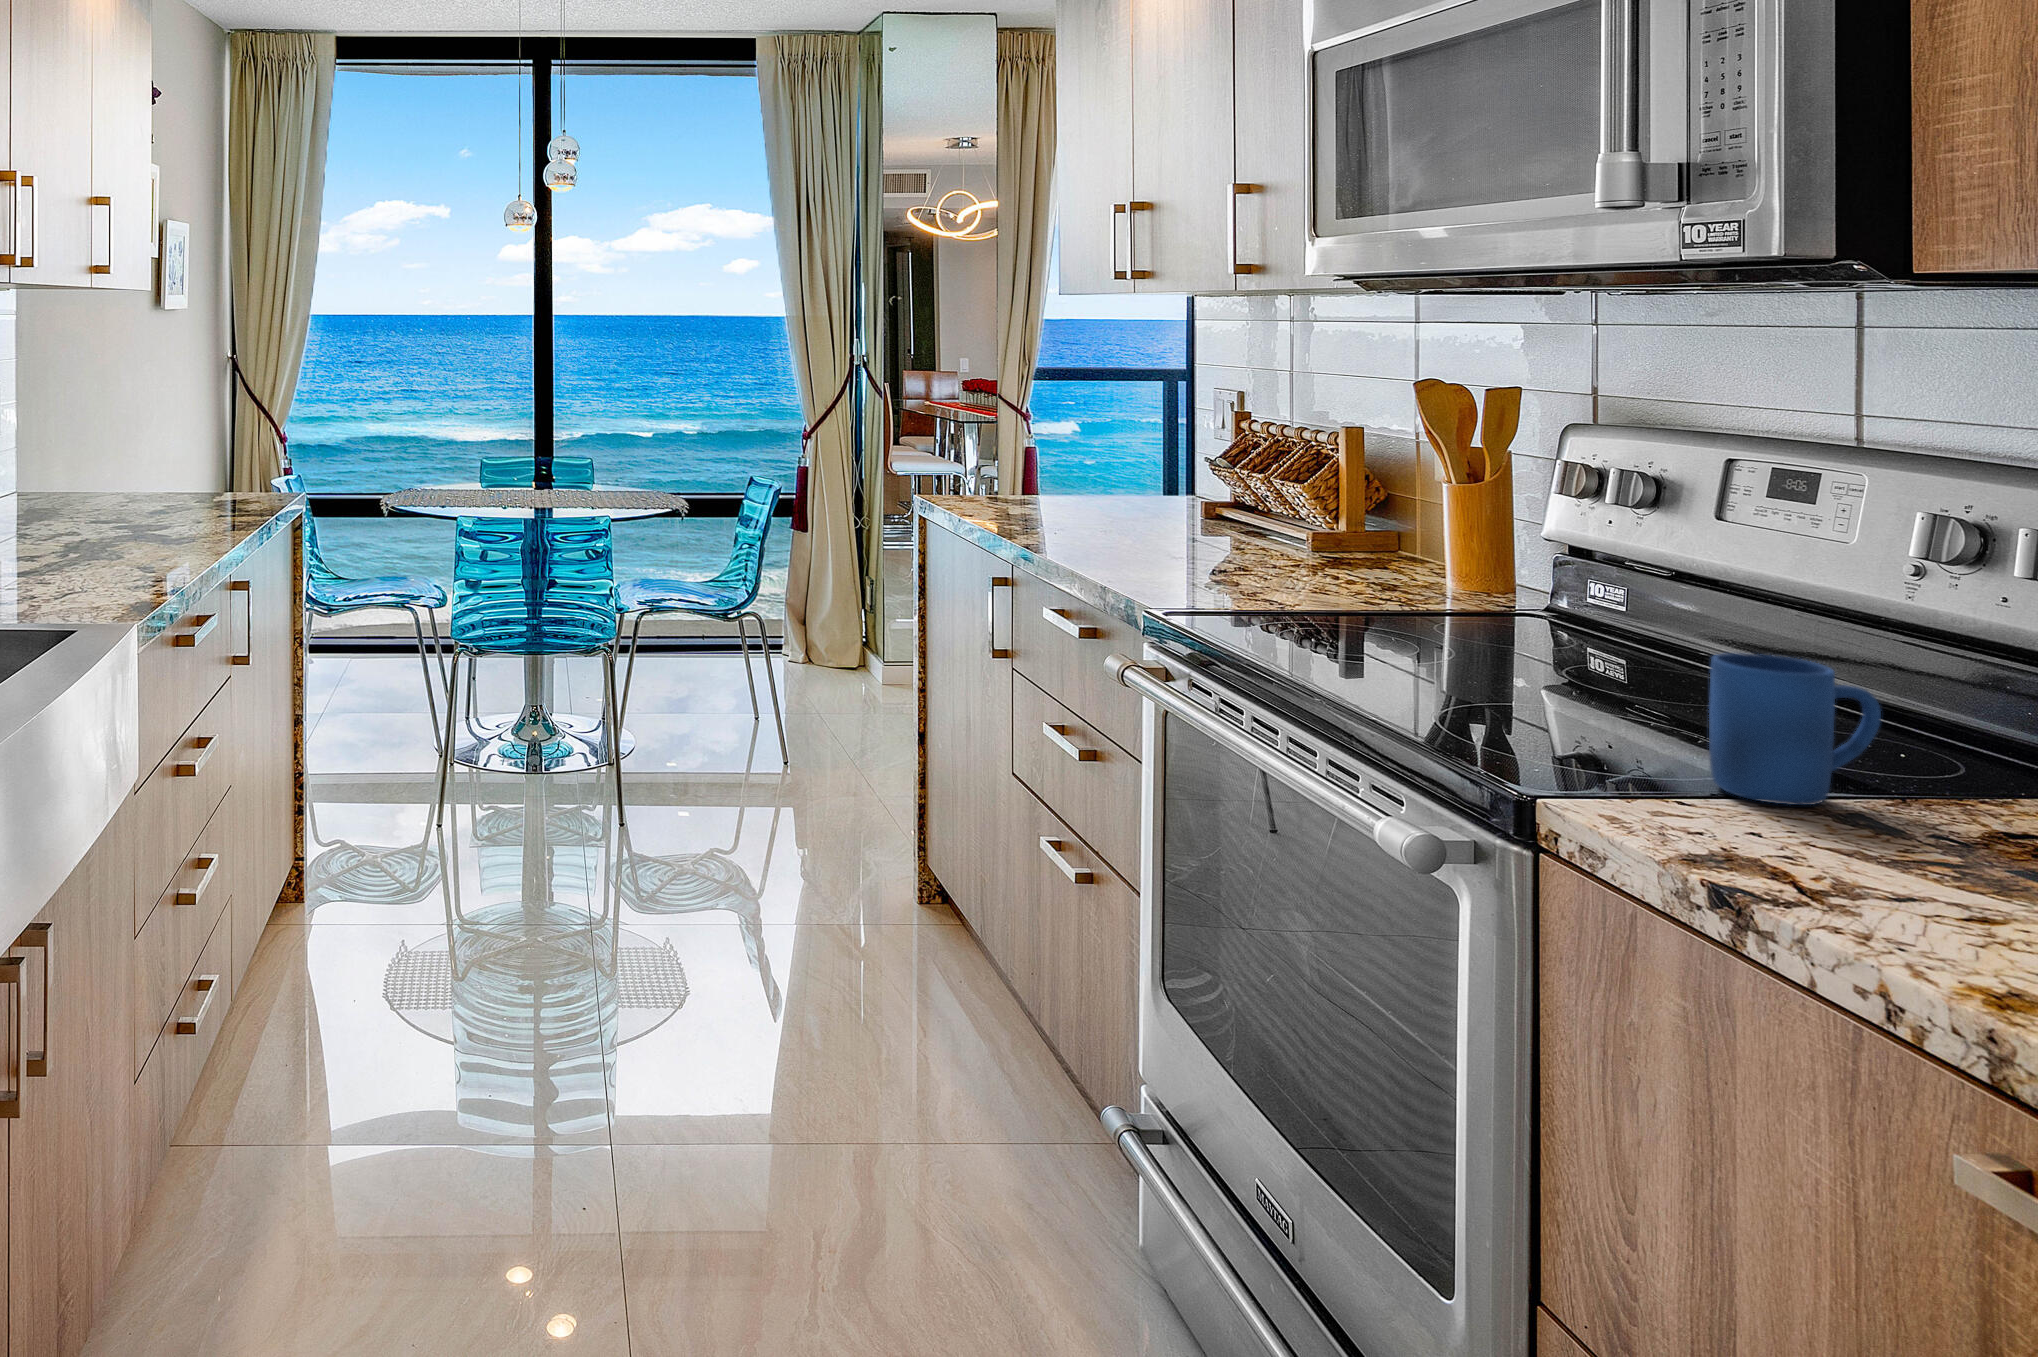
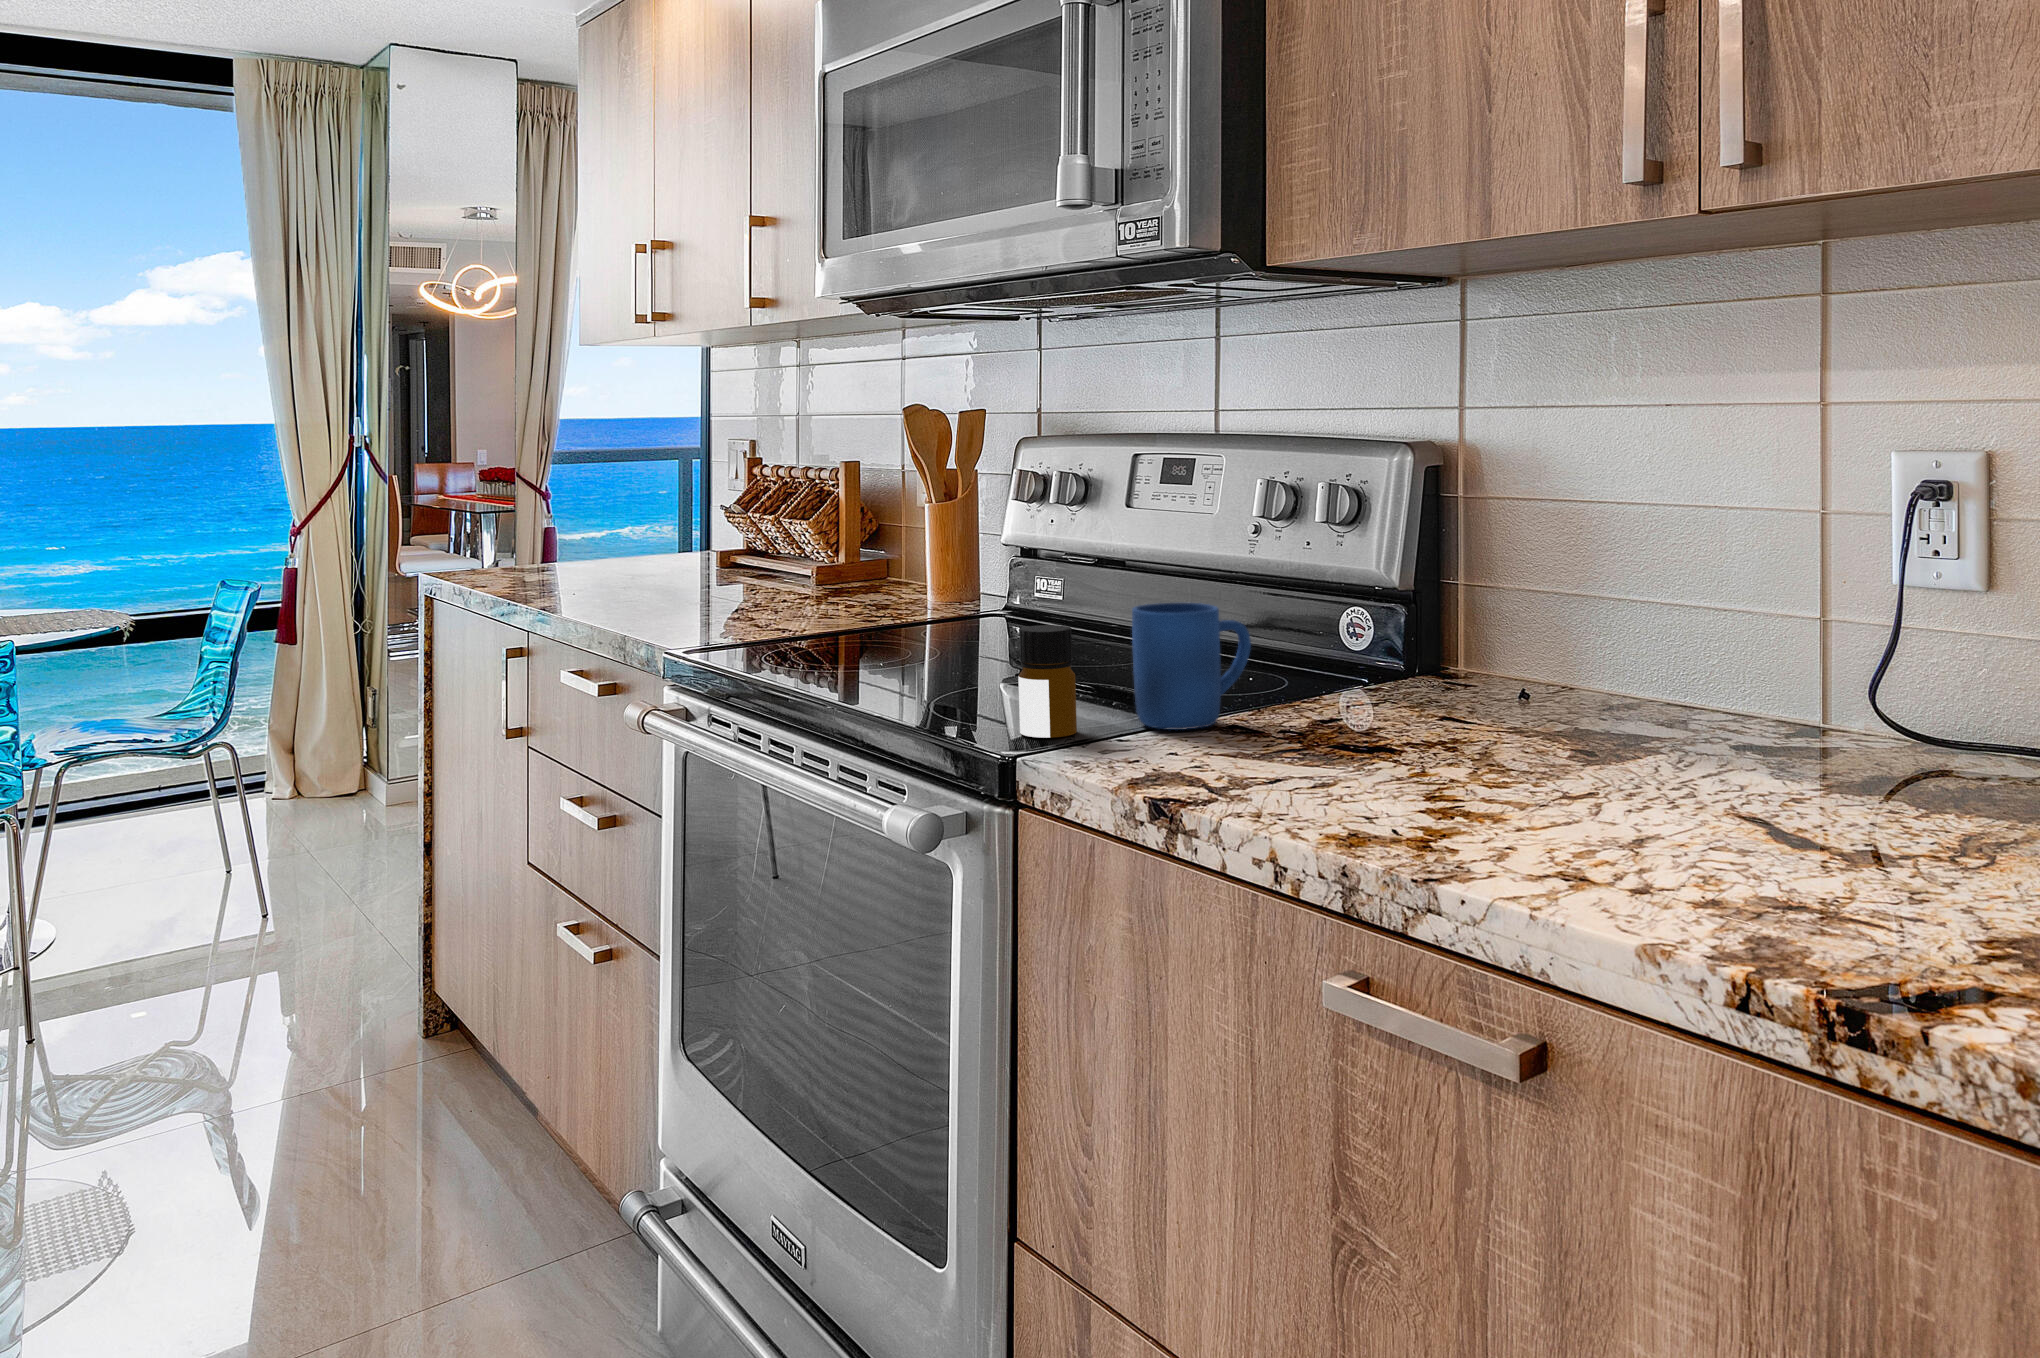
bottle: none [1555,660,1628,786] -> present [1018,625,1077,738]

